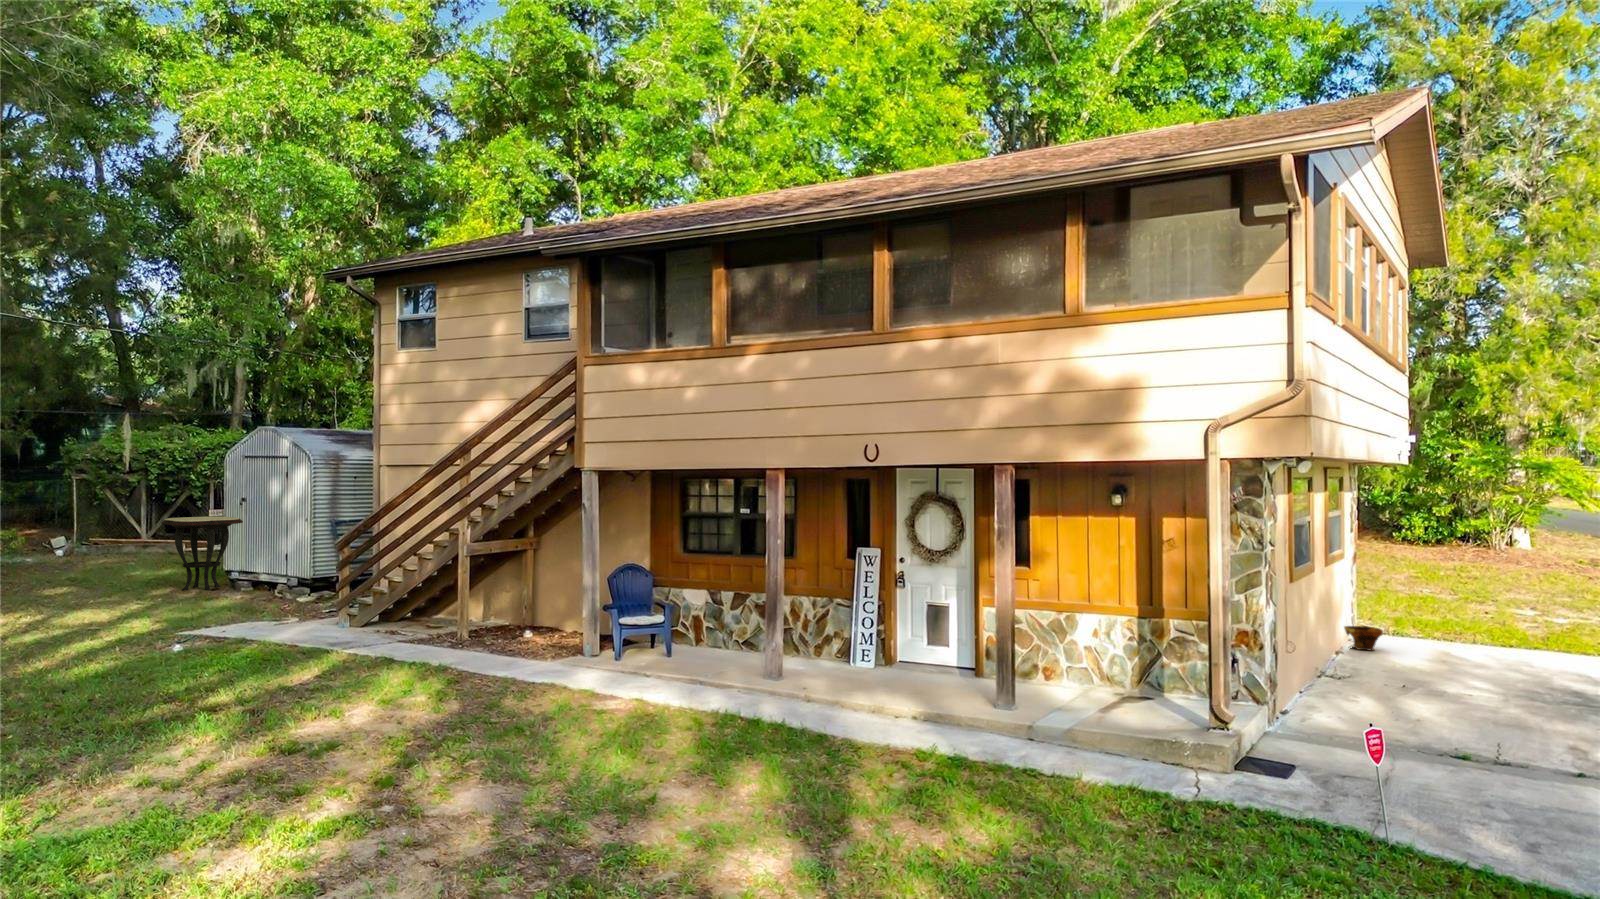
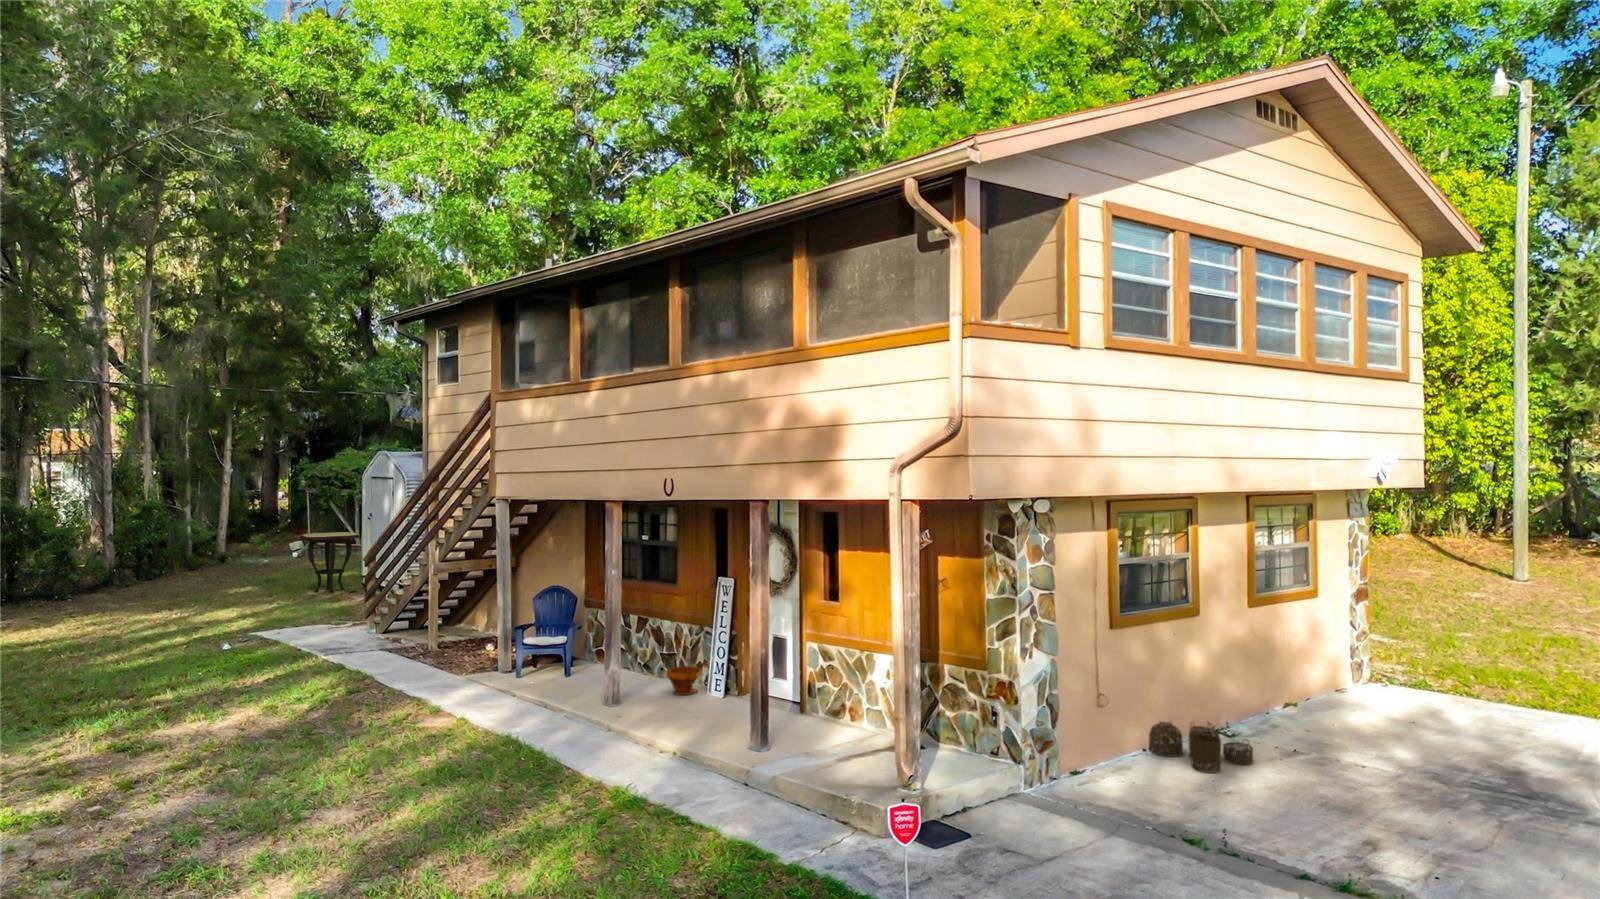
planter: present [1344,626,1383,651] -> present [666,666,702,695]
woven basket: none [1310,661,1402,701] -> present [1148,722,1253,772]

